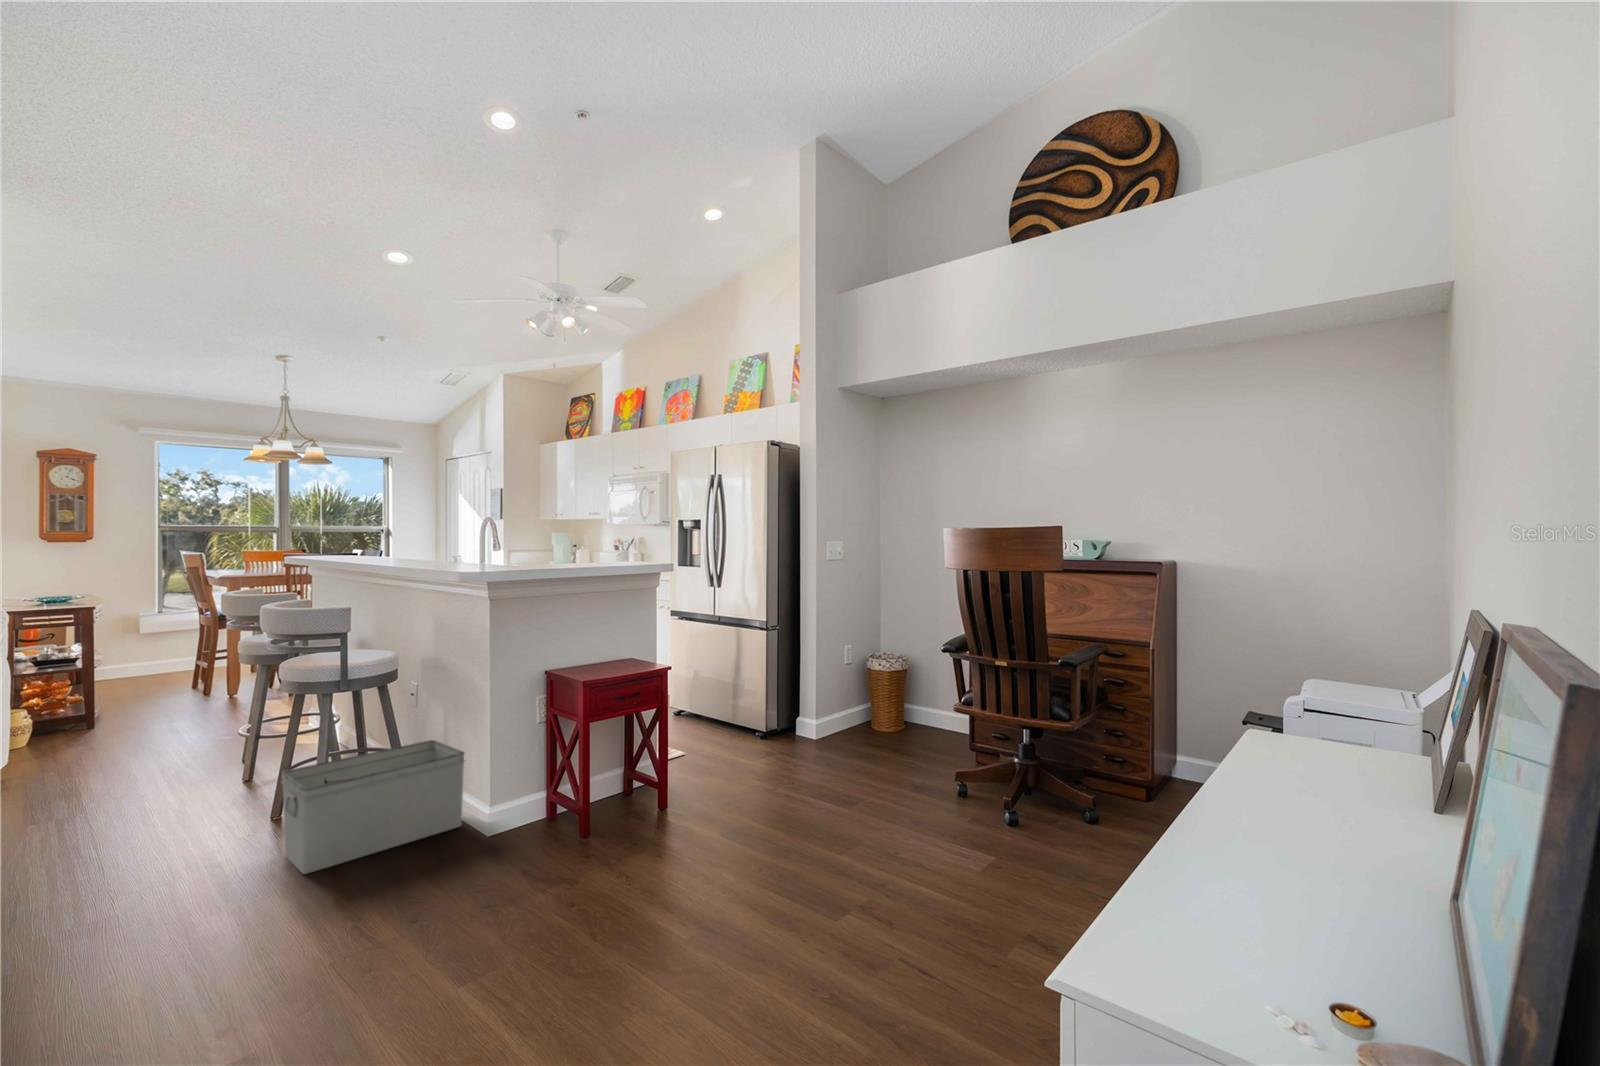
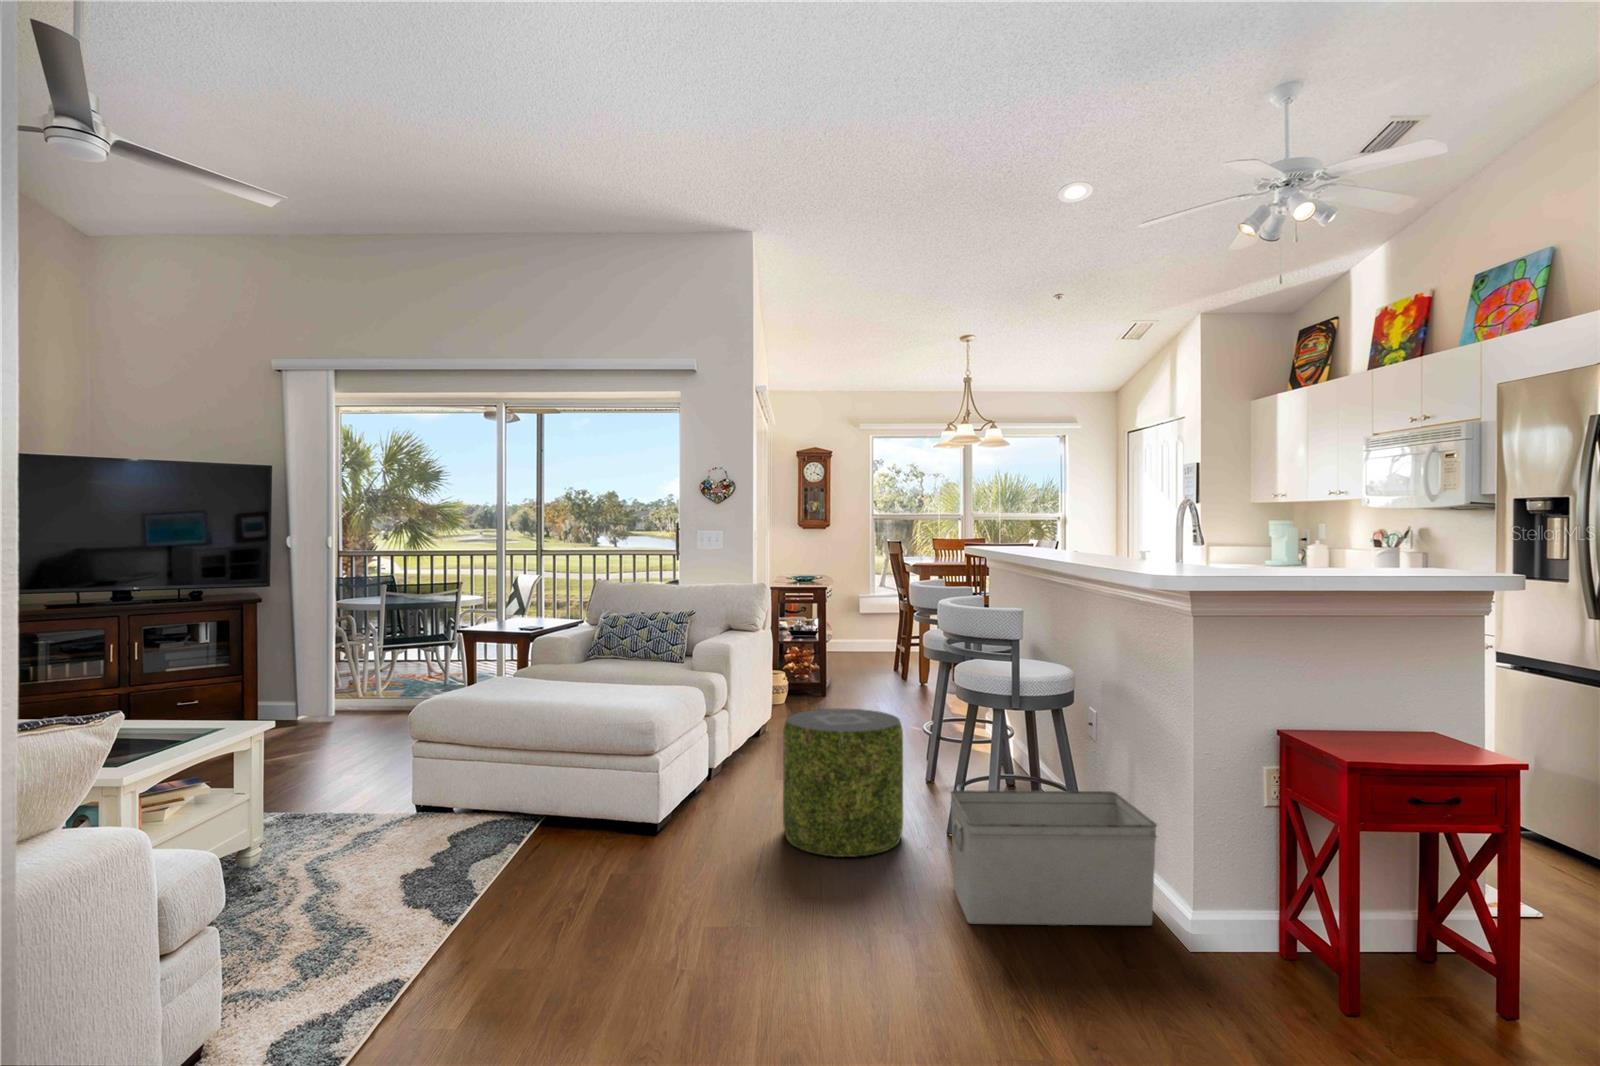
pouf: none [57,721,224,879] -> present [783,708,903,857]

